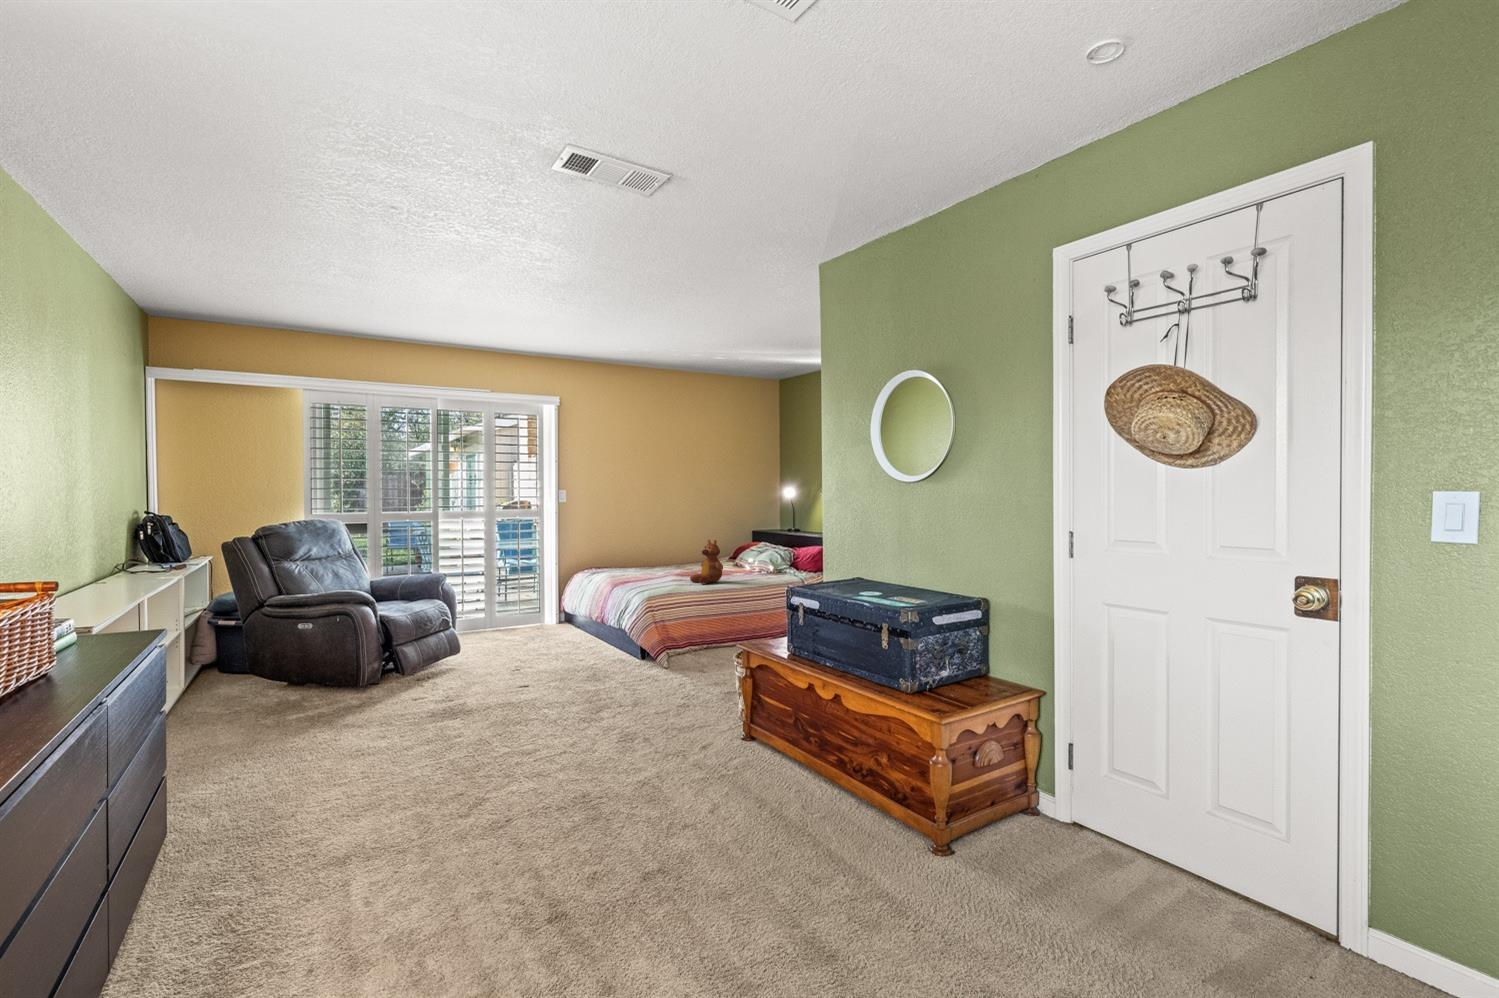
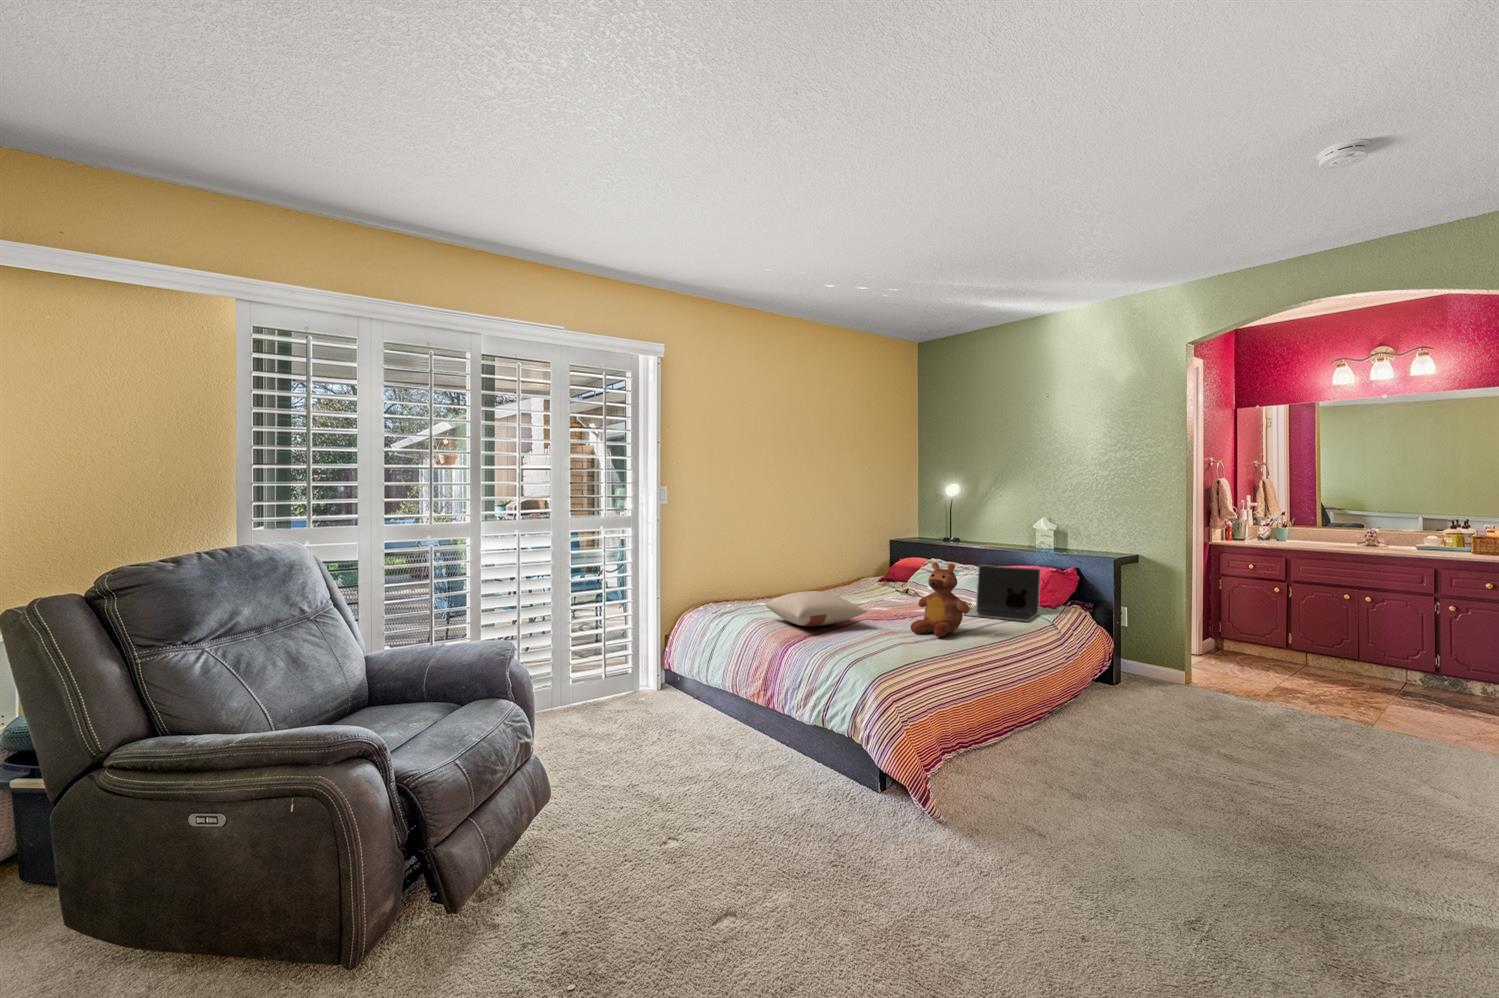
laptop: none [743,545,796,579] -> present [967,565,1041,621]
pillow: none [614,558,669,578] -> present [765,591,867,626]

